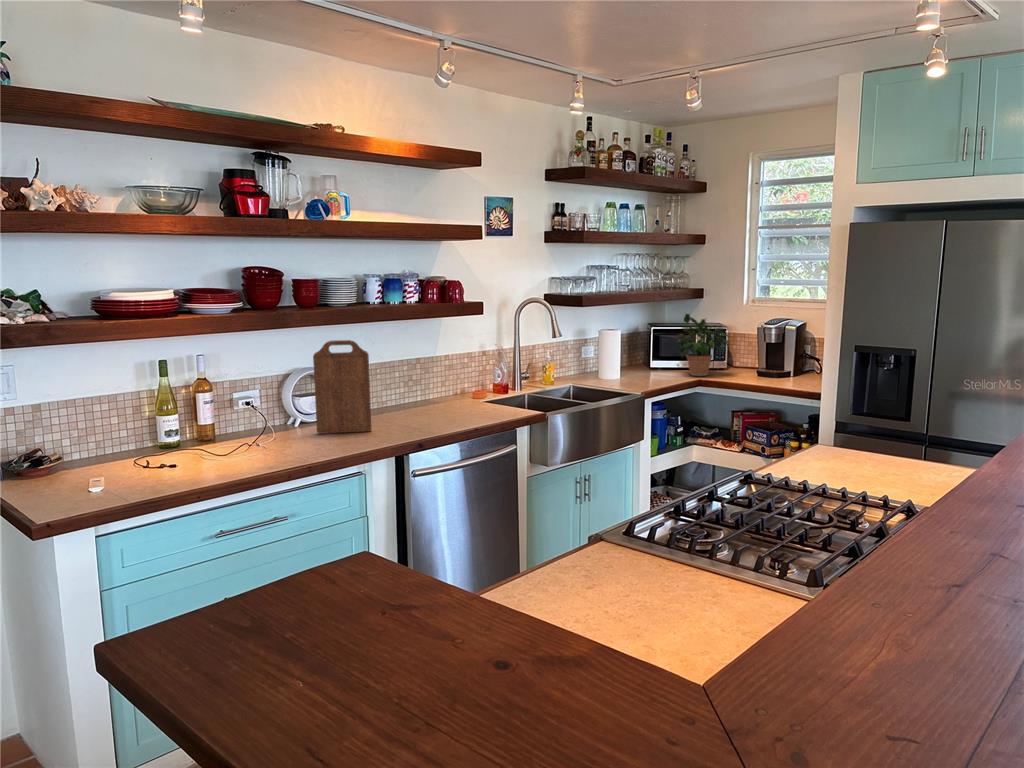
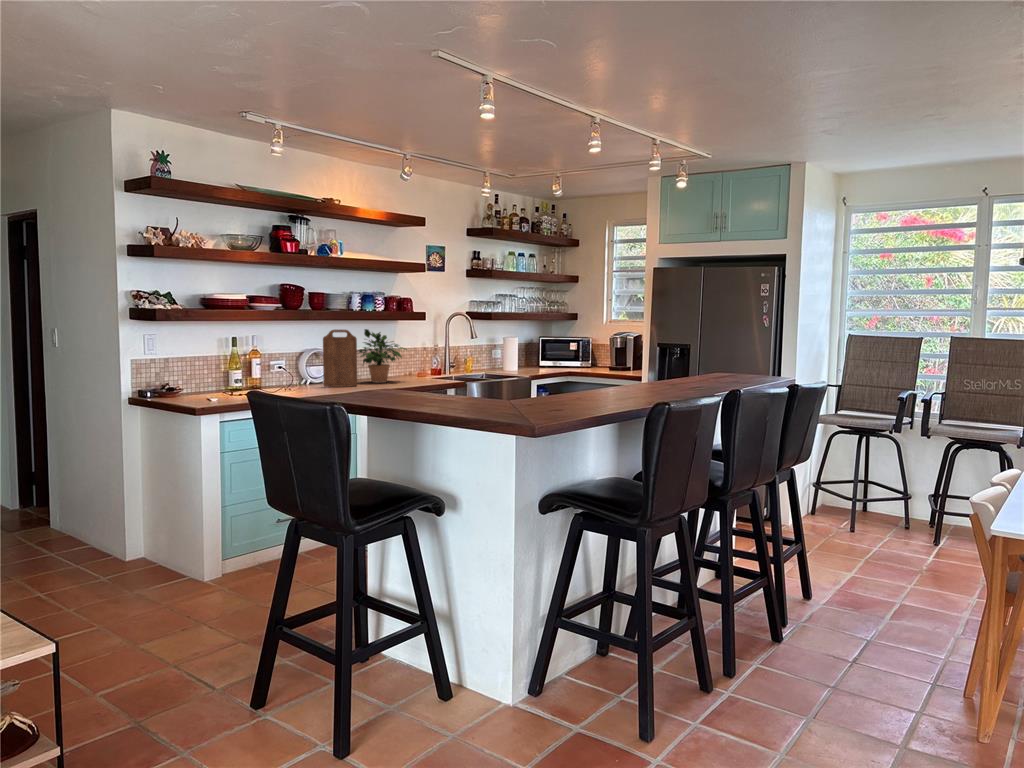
potted plant: present [675,314,730,376] -> present [358,329,407,383]

